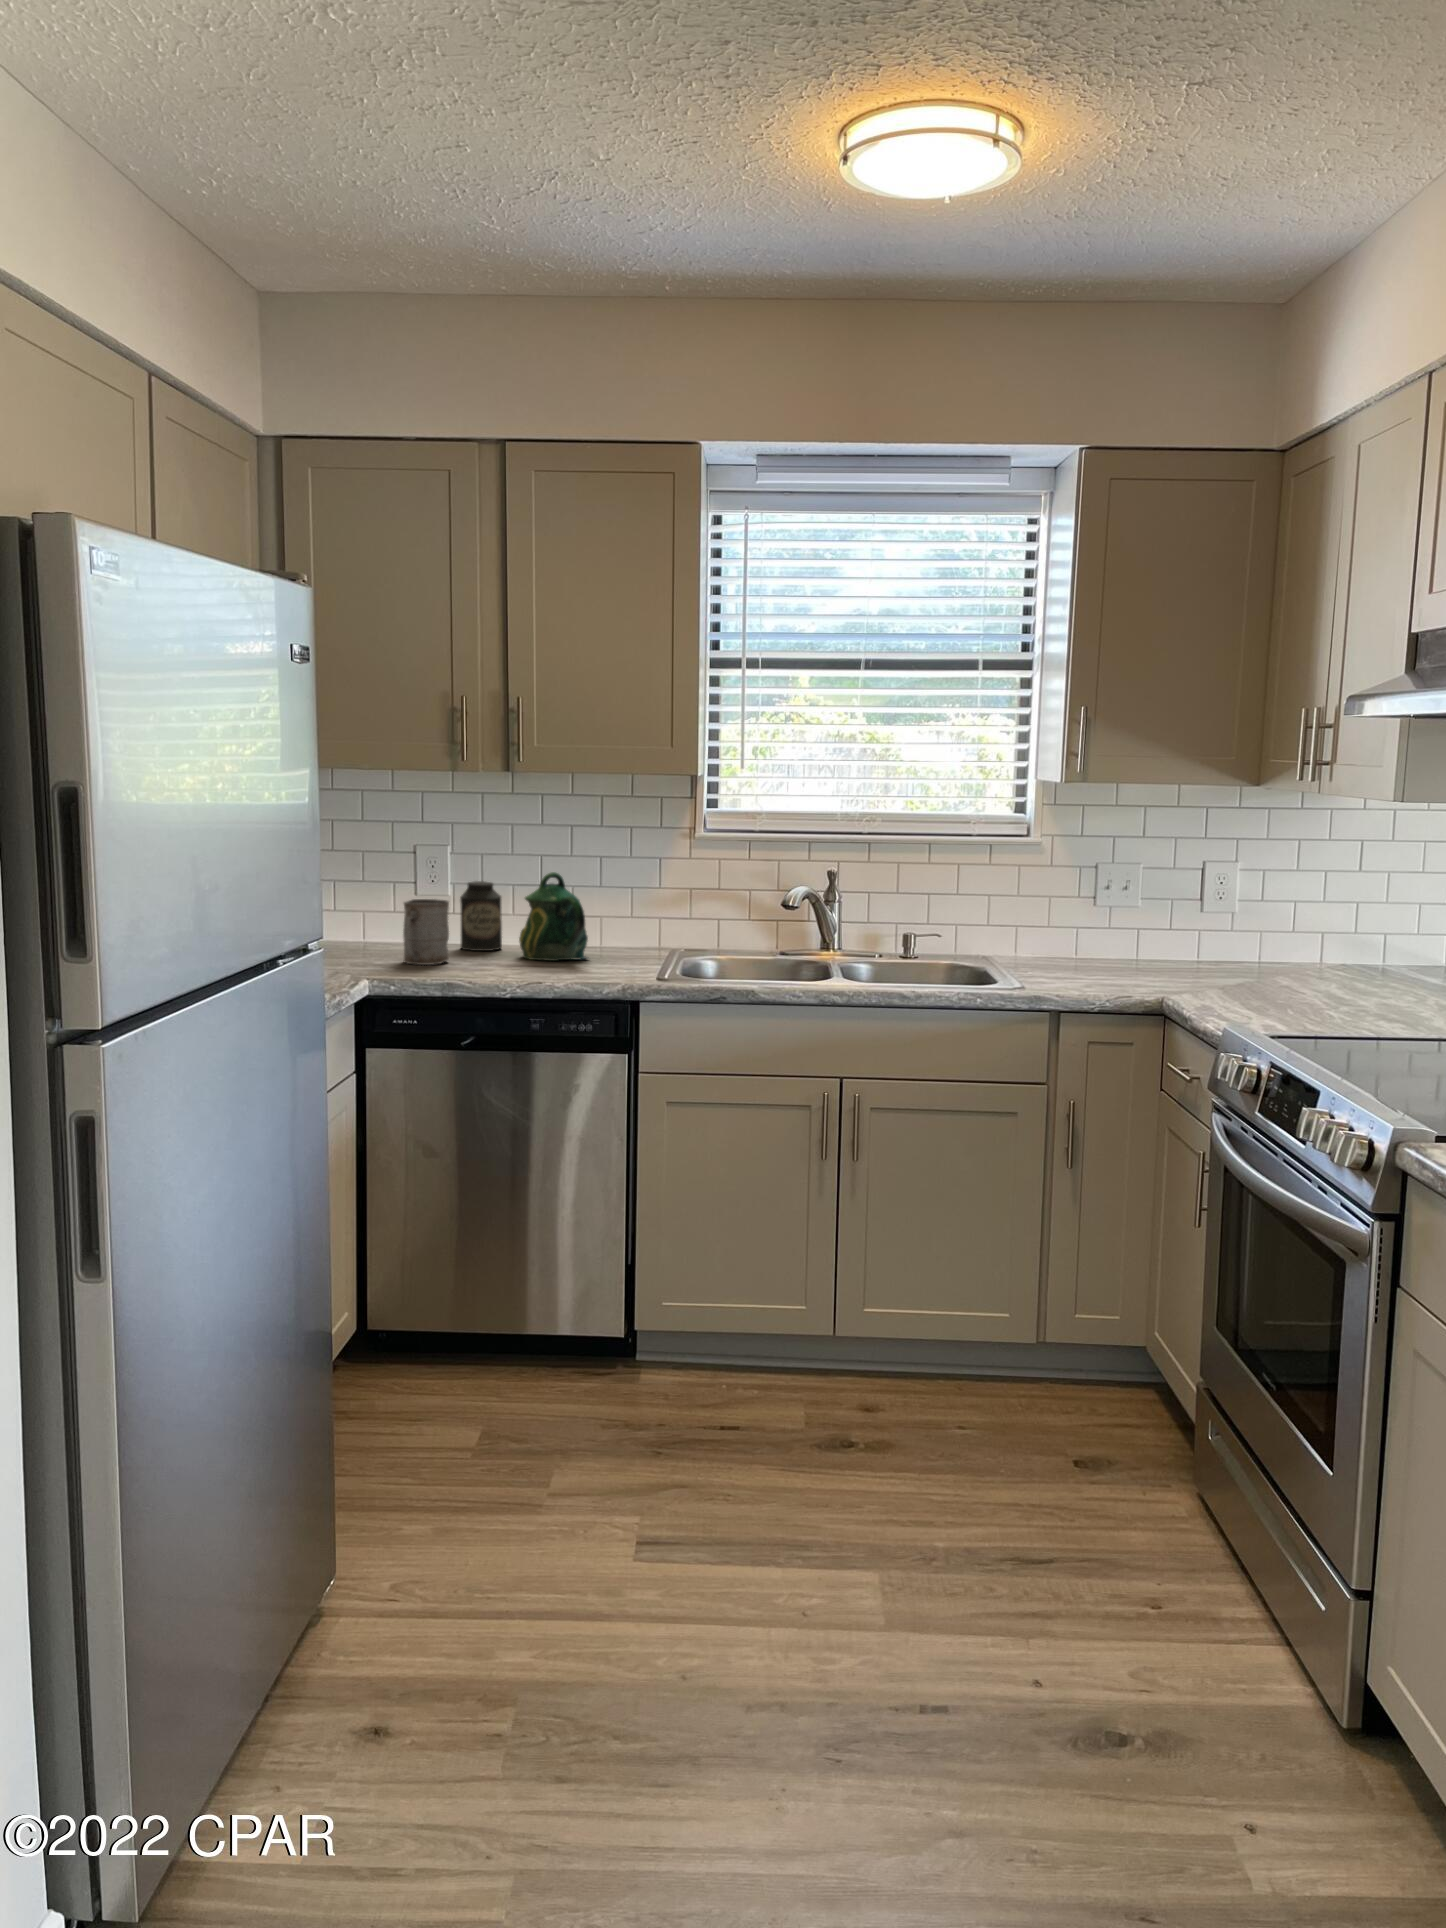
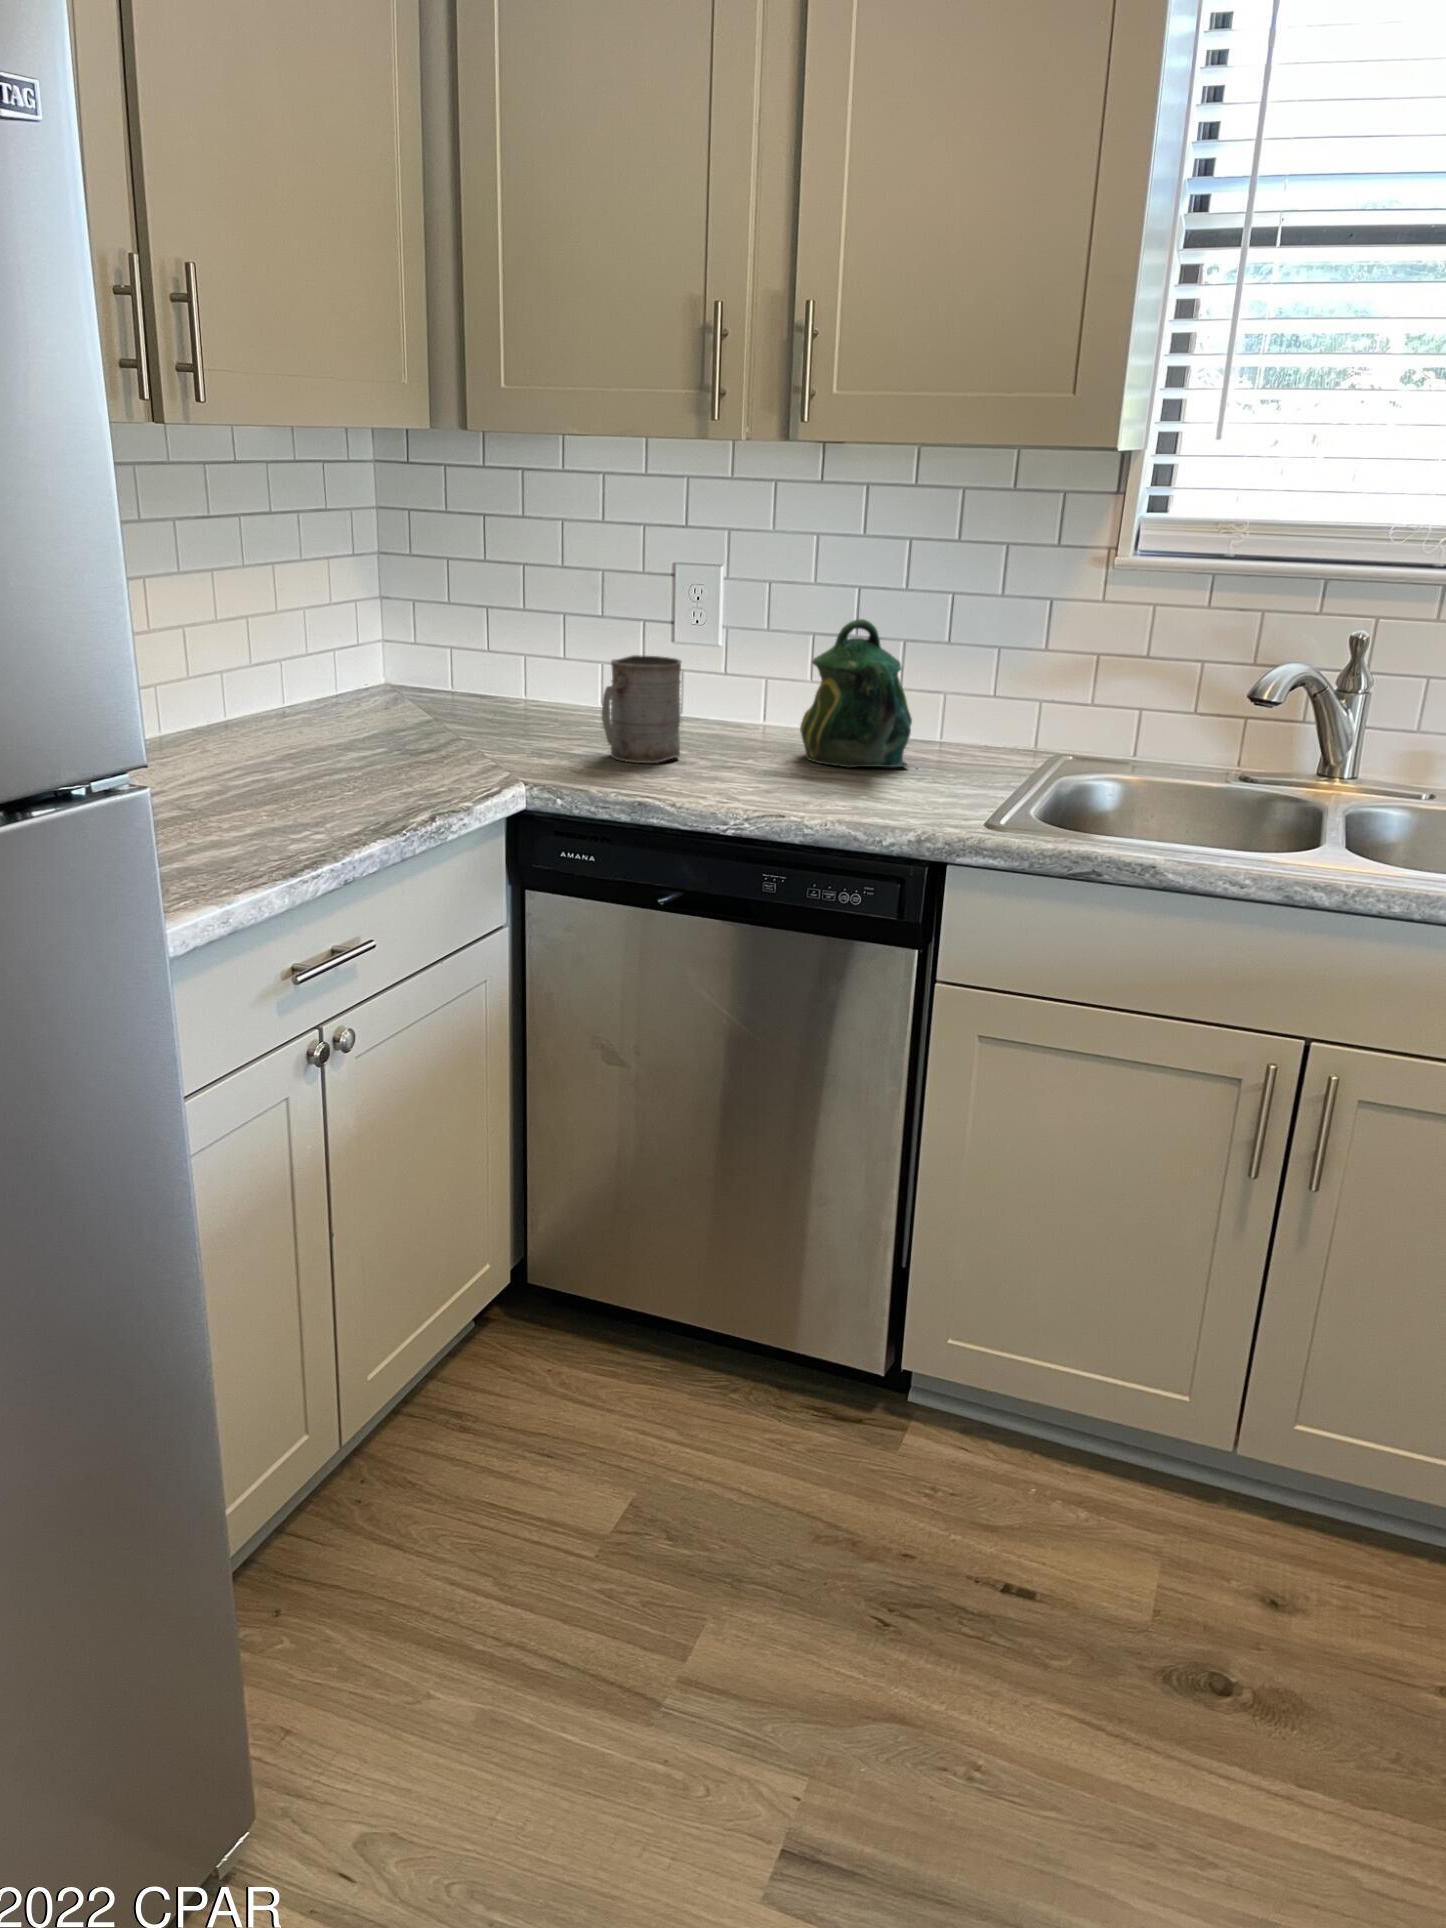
canister: present [460,881,502,951] -> none [728,626,794,739]

